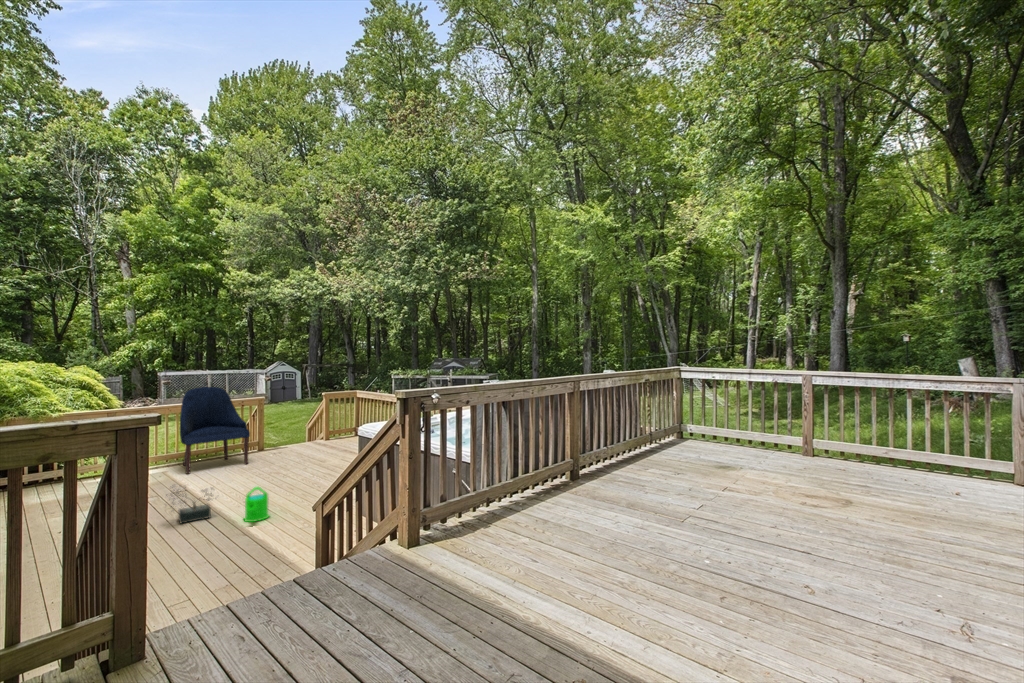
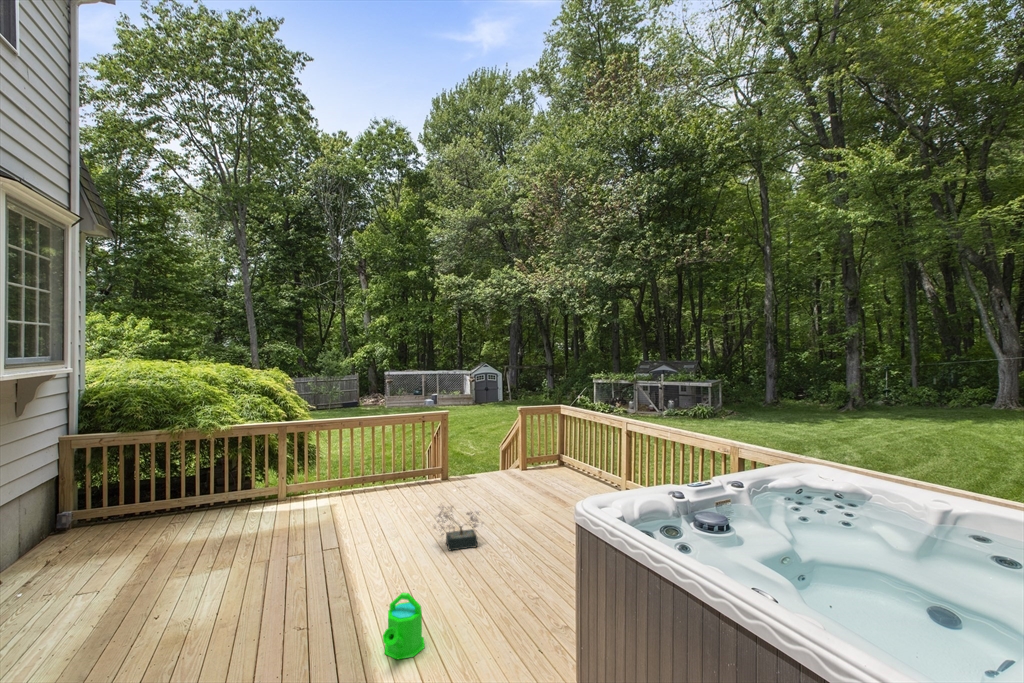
chair: present [180,387,250,474] -> none [354,400,429,512]
decorative plant: present [166,485,213,523] -> present [438,506,483,550]

